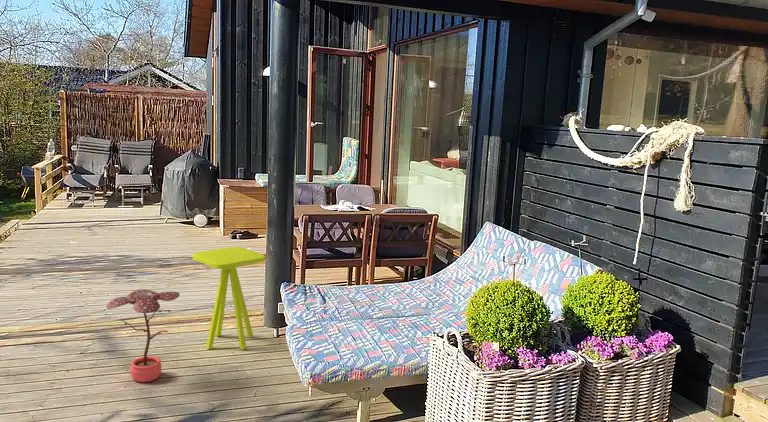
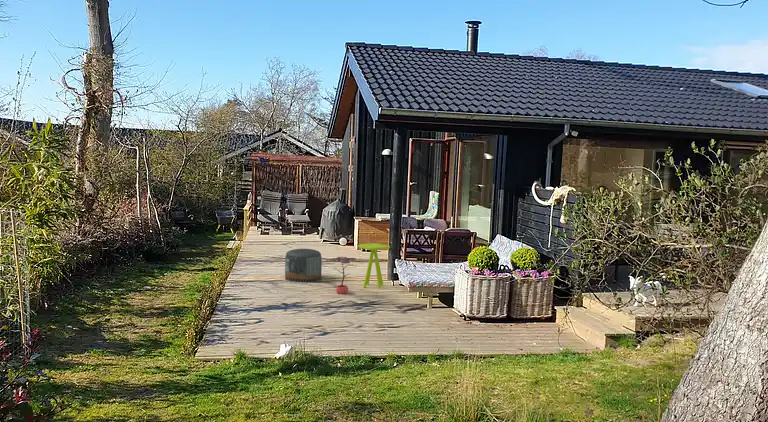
pouf: none [30,257,120,338] -> present [285,249,322,282]

